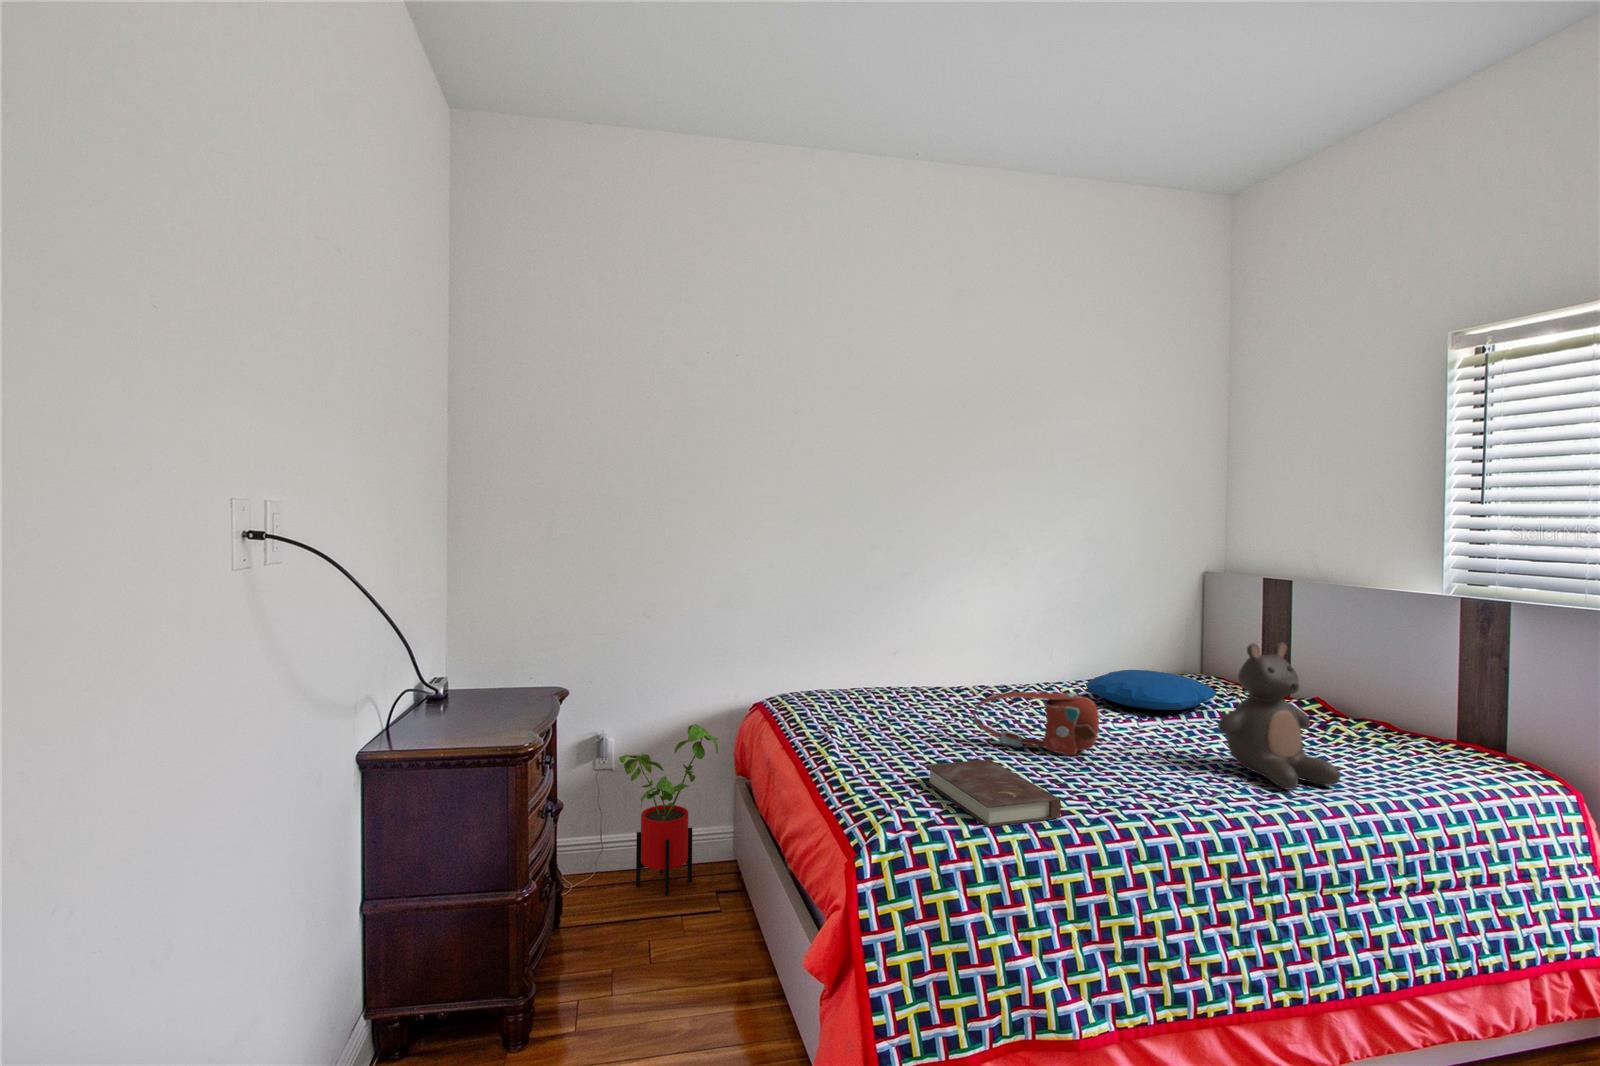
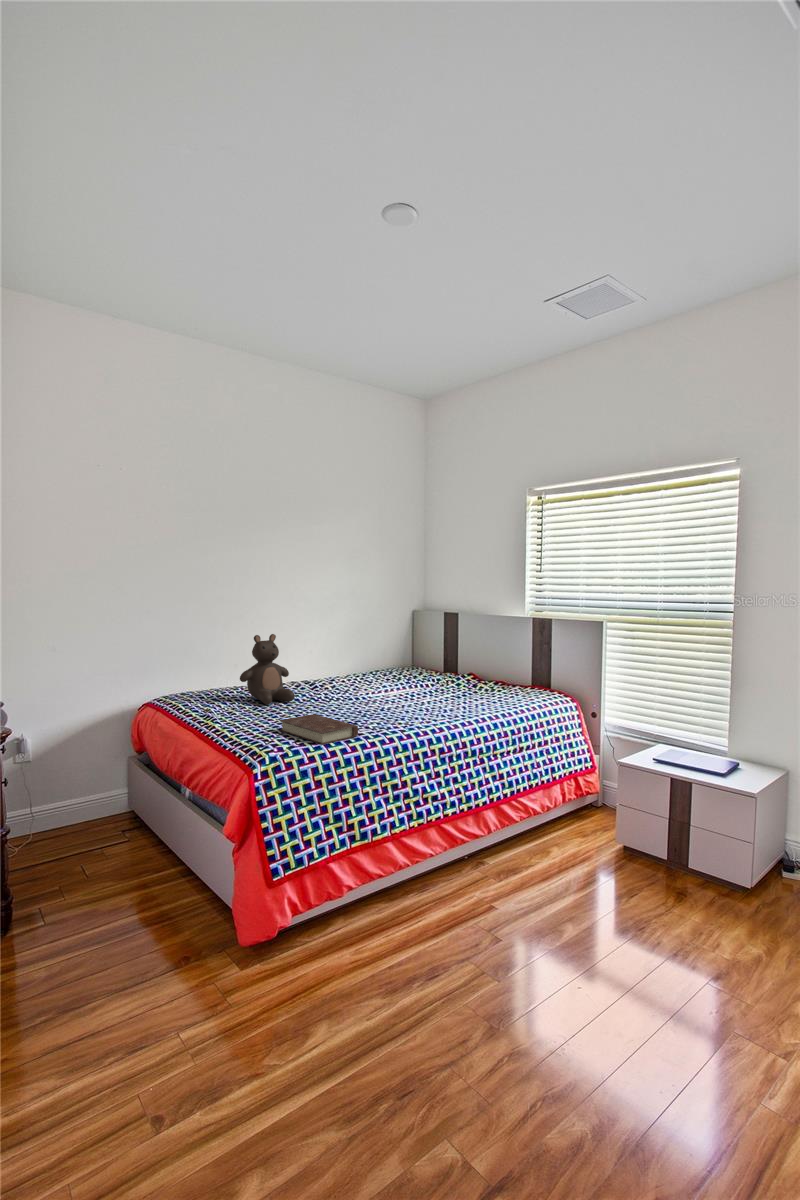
teddy bear: present [1218,642,1341,790] -> present [240,634,295,705]
pillow: present [1086,670,1217,710] -> none [355,665,424,686]
handbag: present [973,692,1099,755] -> none [299,675,369,710]
house plant: present [619,724,718,896] -> none [41,724,120,846]

